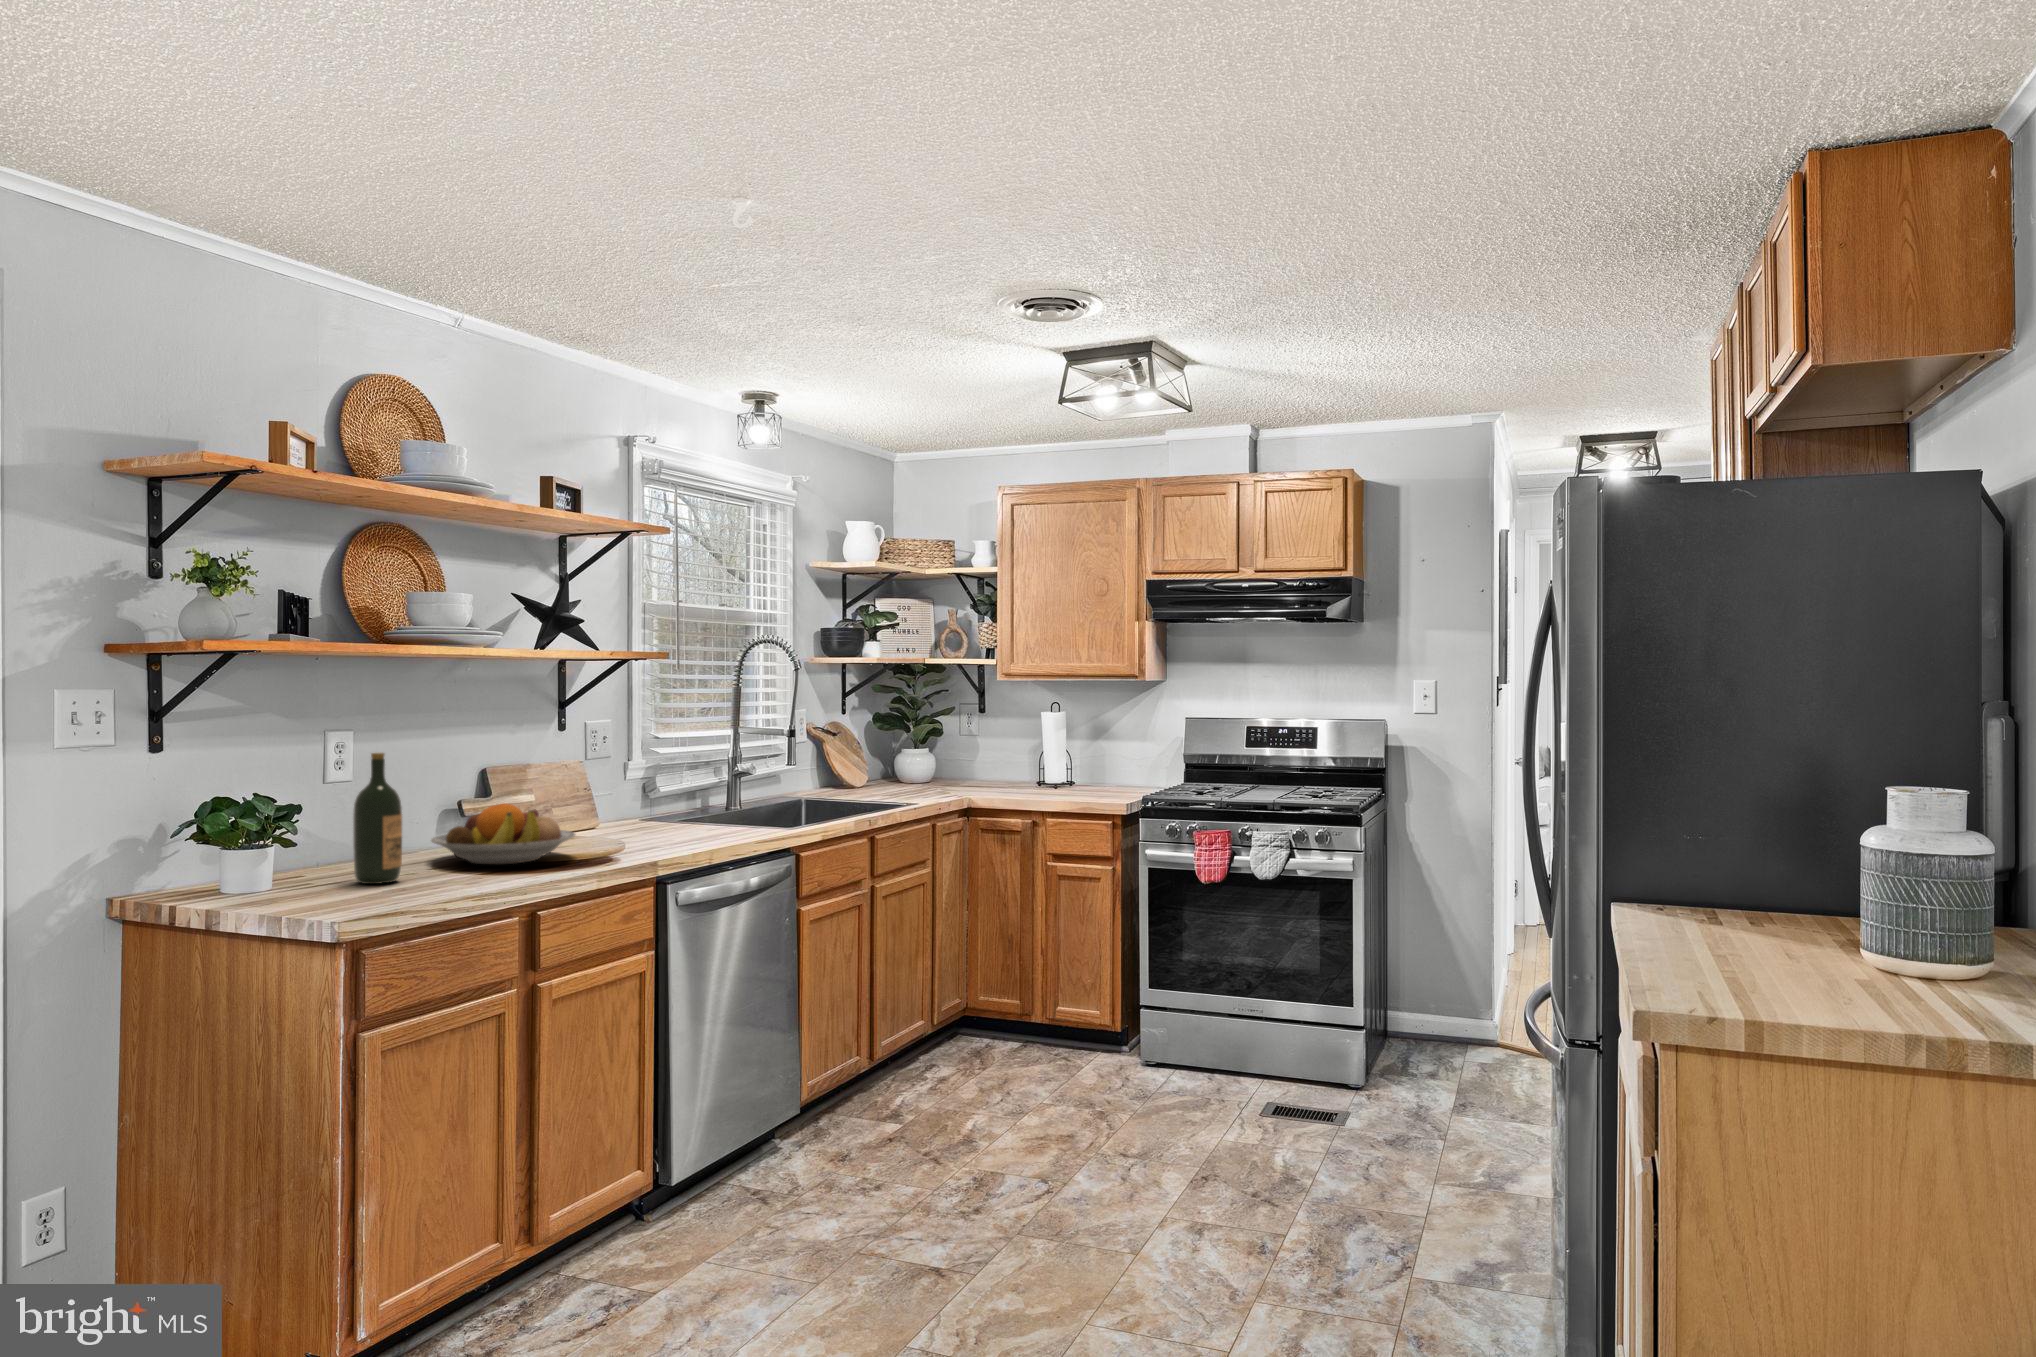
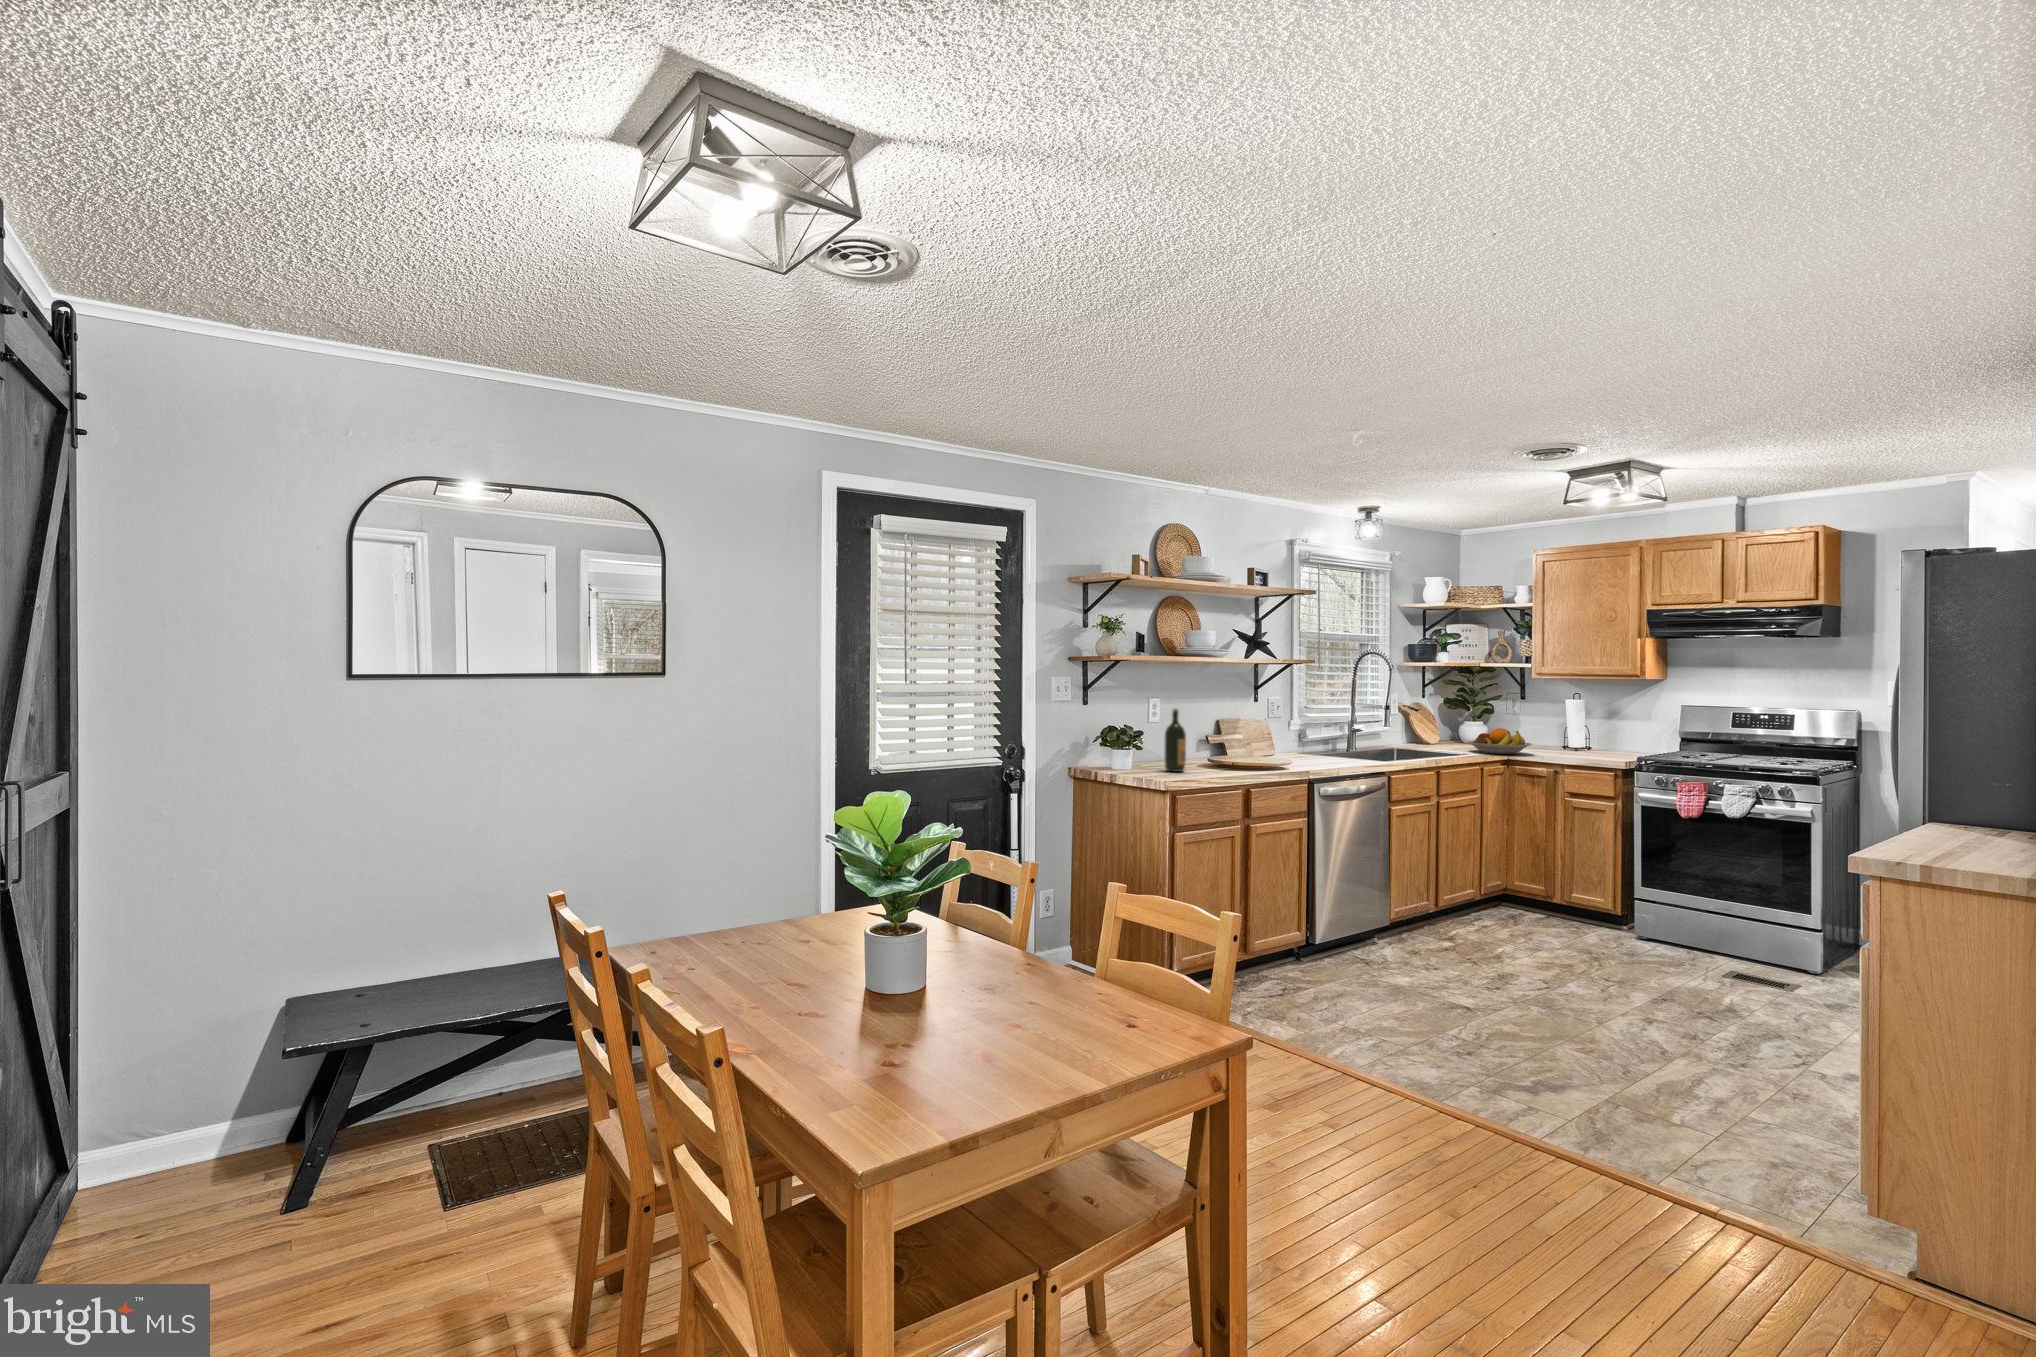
fruit bowl: present [431,803,576,864] -> present [1467,728,1532,754]

